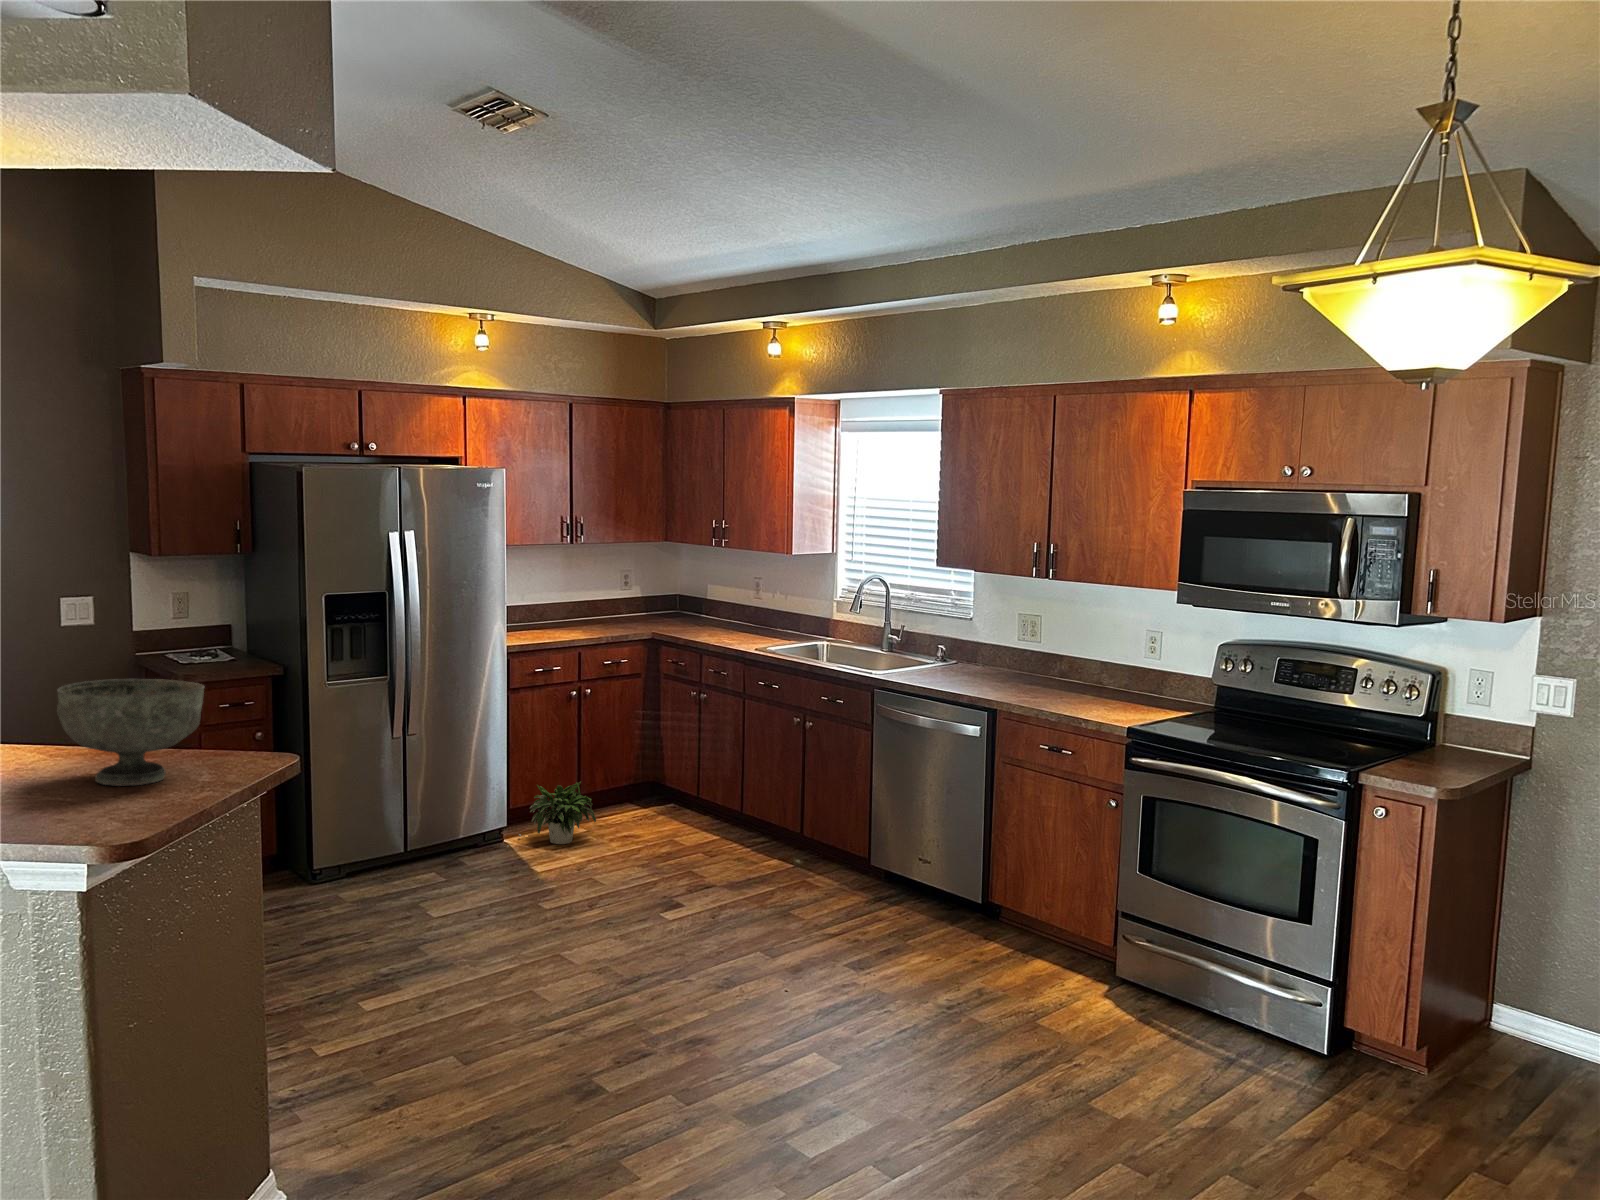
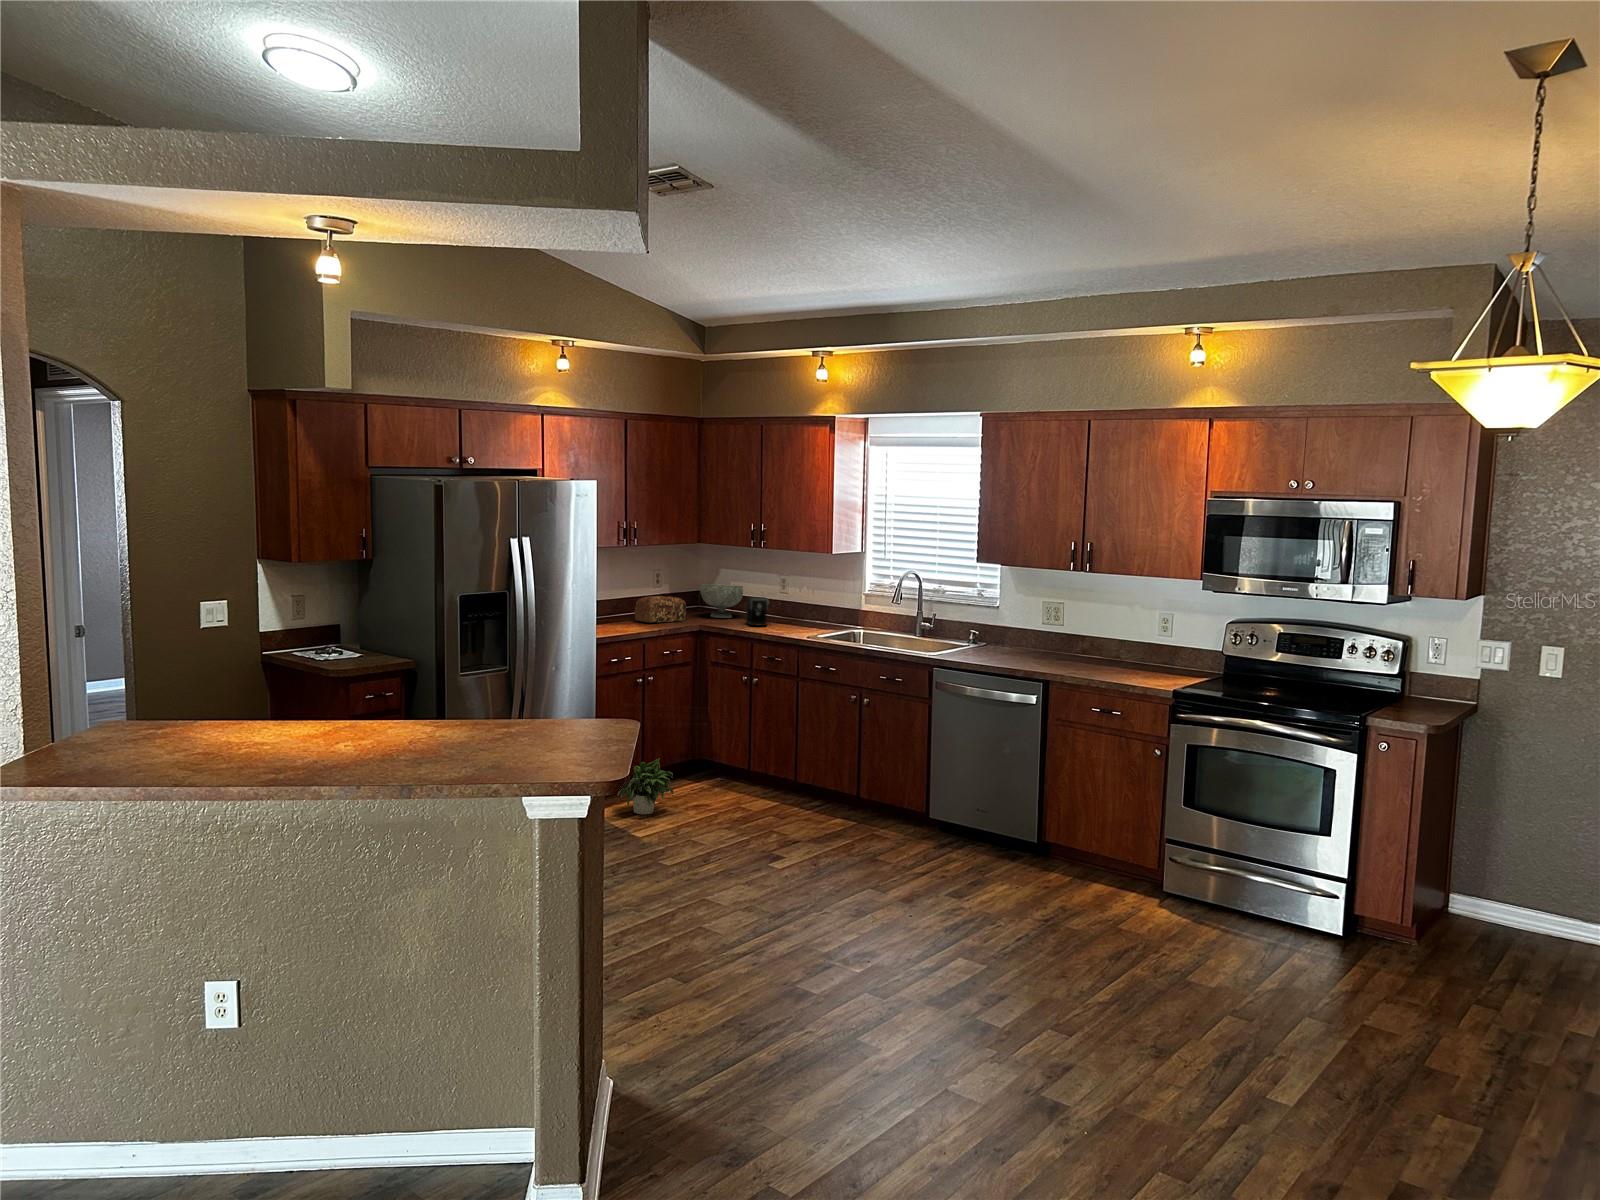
bread loaf: none [584,599,643,629] -> present [634,596,686,623]
coffee maker: none [706,602,759,634] -> present [746,597,769,626]
decorative bowl: present [57,679,205,786] -> present [700,584,743,618]

